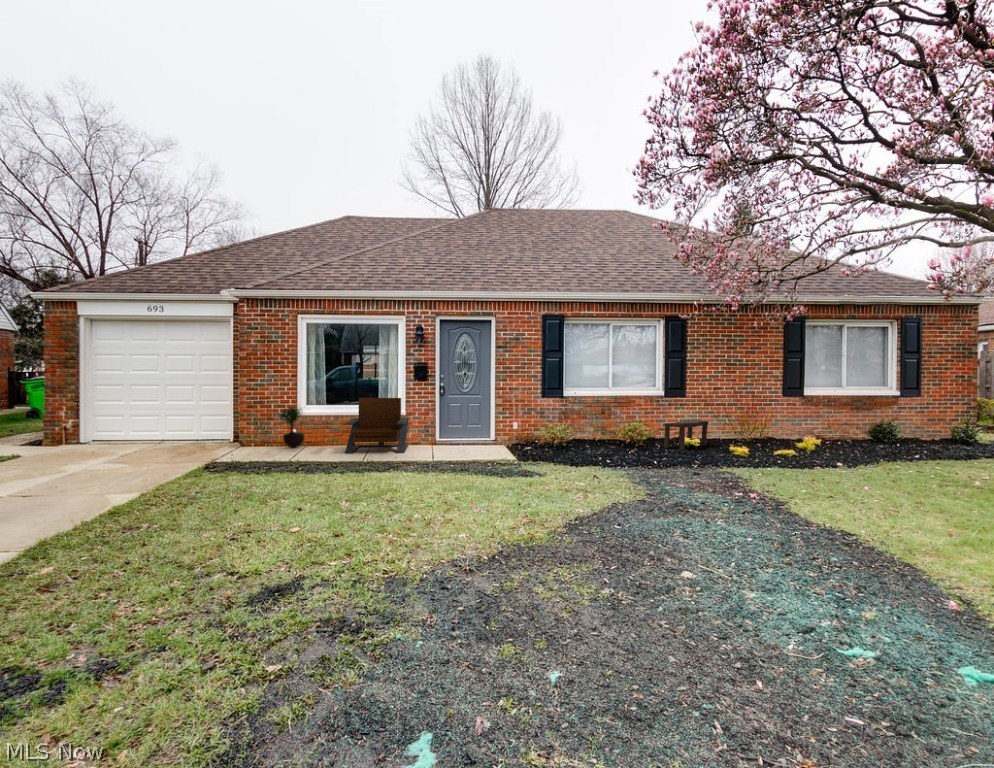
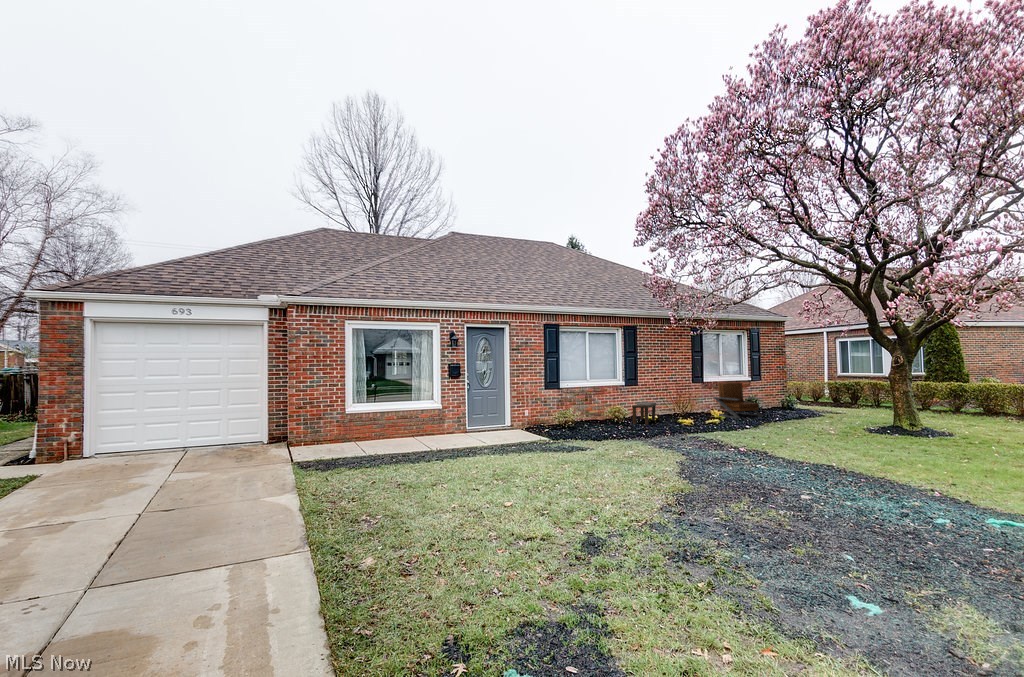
lounge chair: present [345,398,408,453] -> present [713,383,762,418]
potted tree: present [279,406,304,447] -> none [333,402,360,445]

